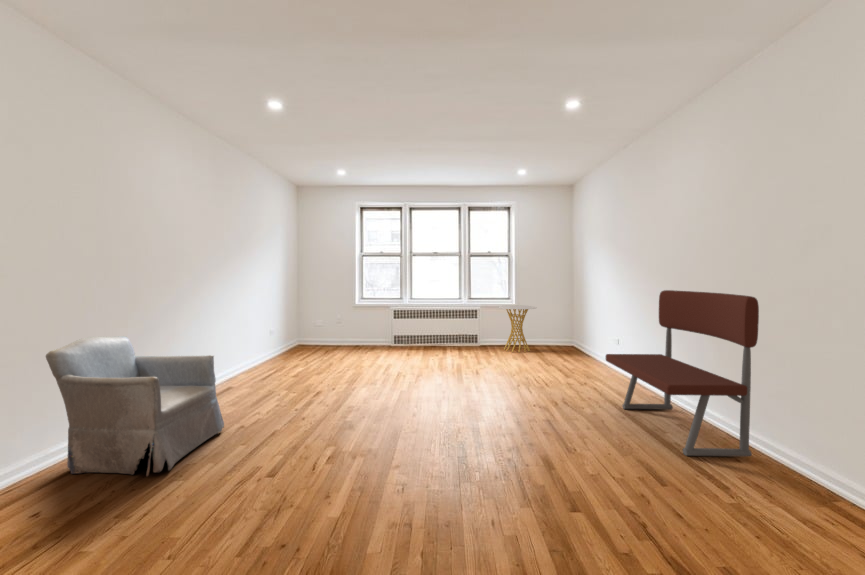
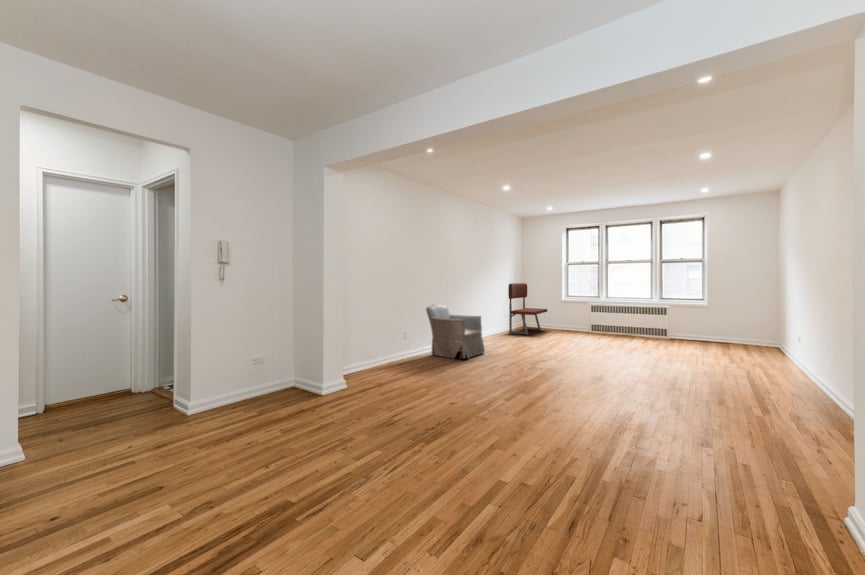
bench: present [606,290,759,456] -> present [508,283,547,335]
side table: present [498,305,537,353] -> none [685,305,726,346]

